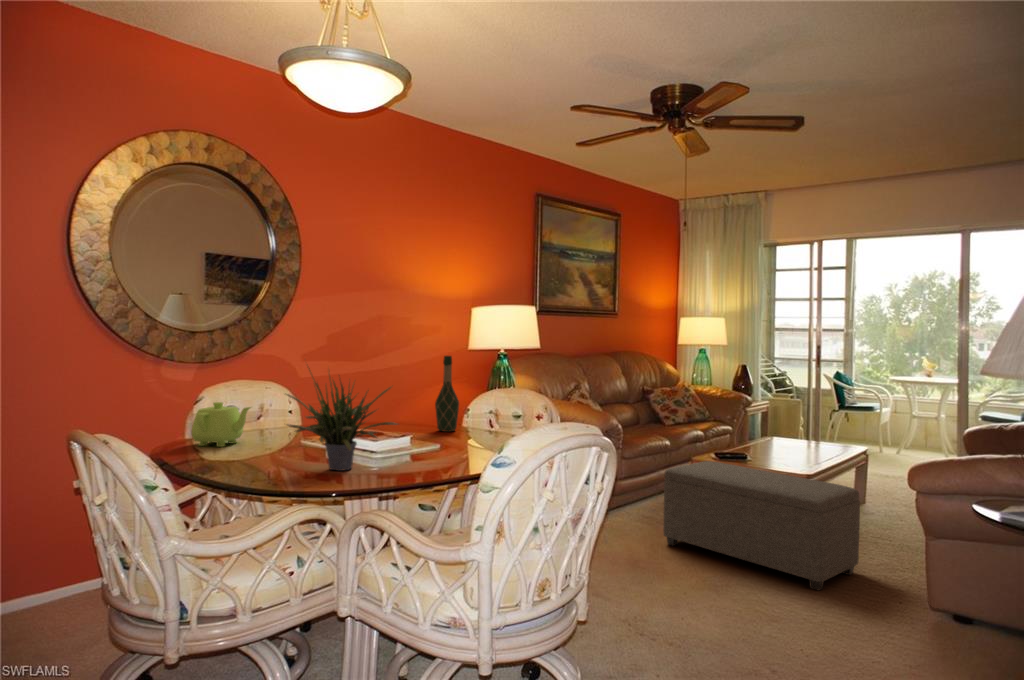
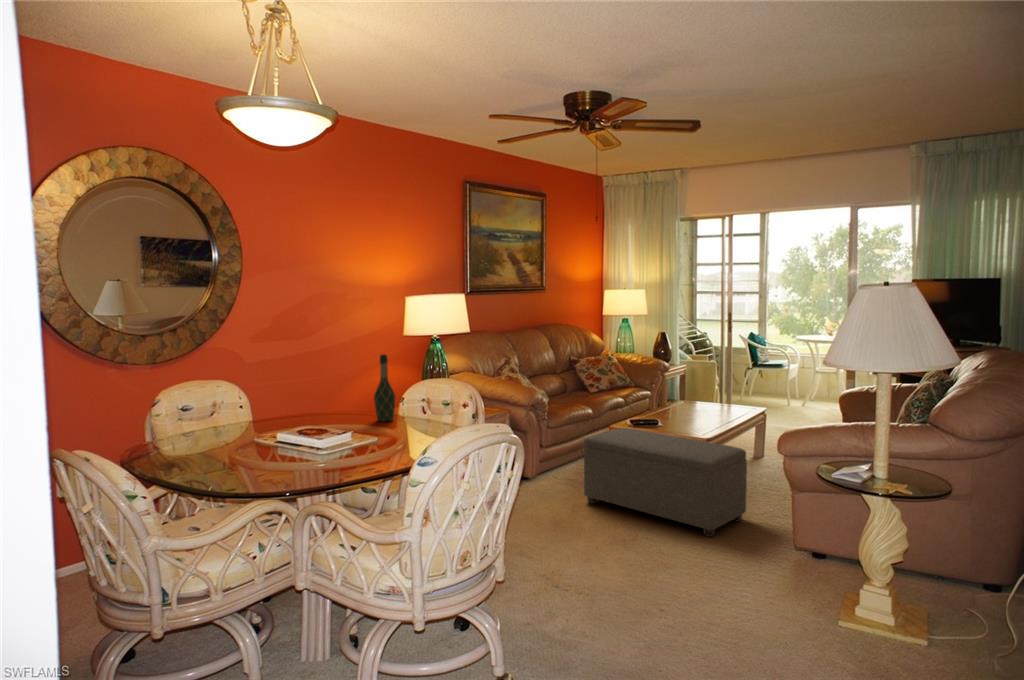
potted plant: present [287,368,398,471] -> none [239,375,341,470]
teapot: present [192,402,251,447] -> none [155,409,210,449]

